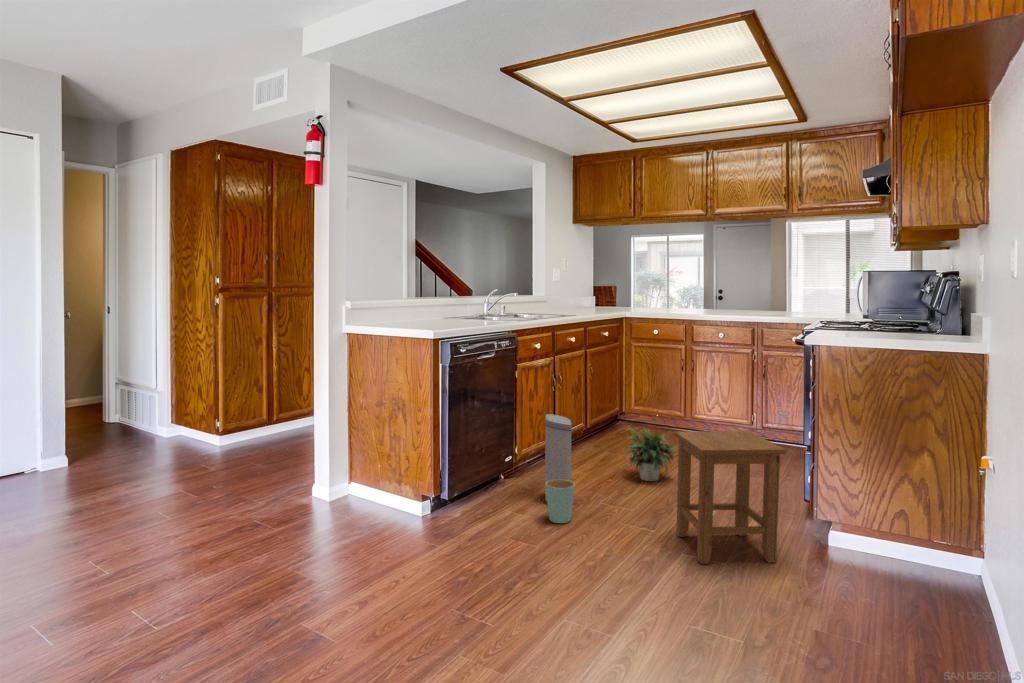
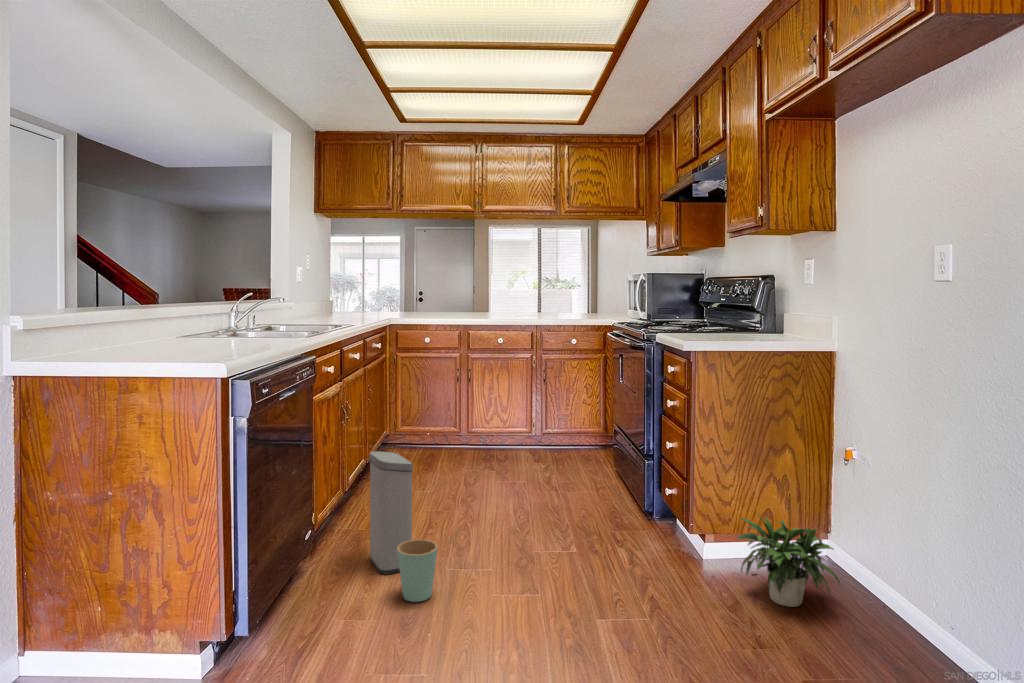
potted plant: present [626,428,676,481] -> present [713,514,840,607]
stool: present [674,431,786,564] -> none [560,448,695,618]

